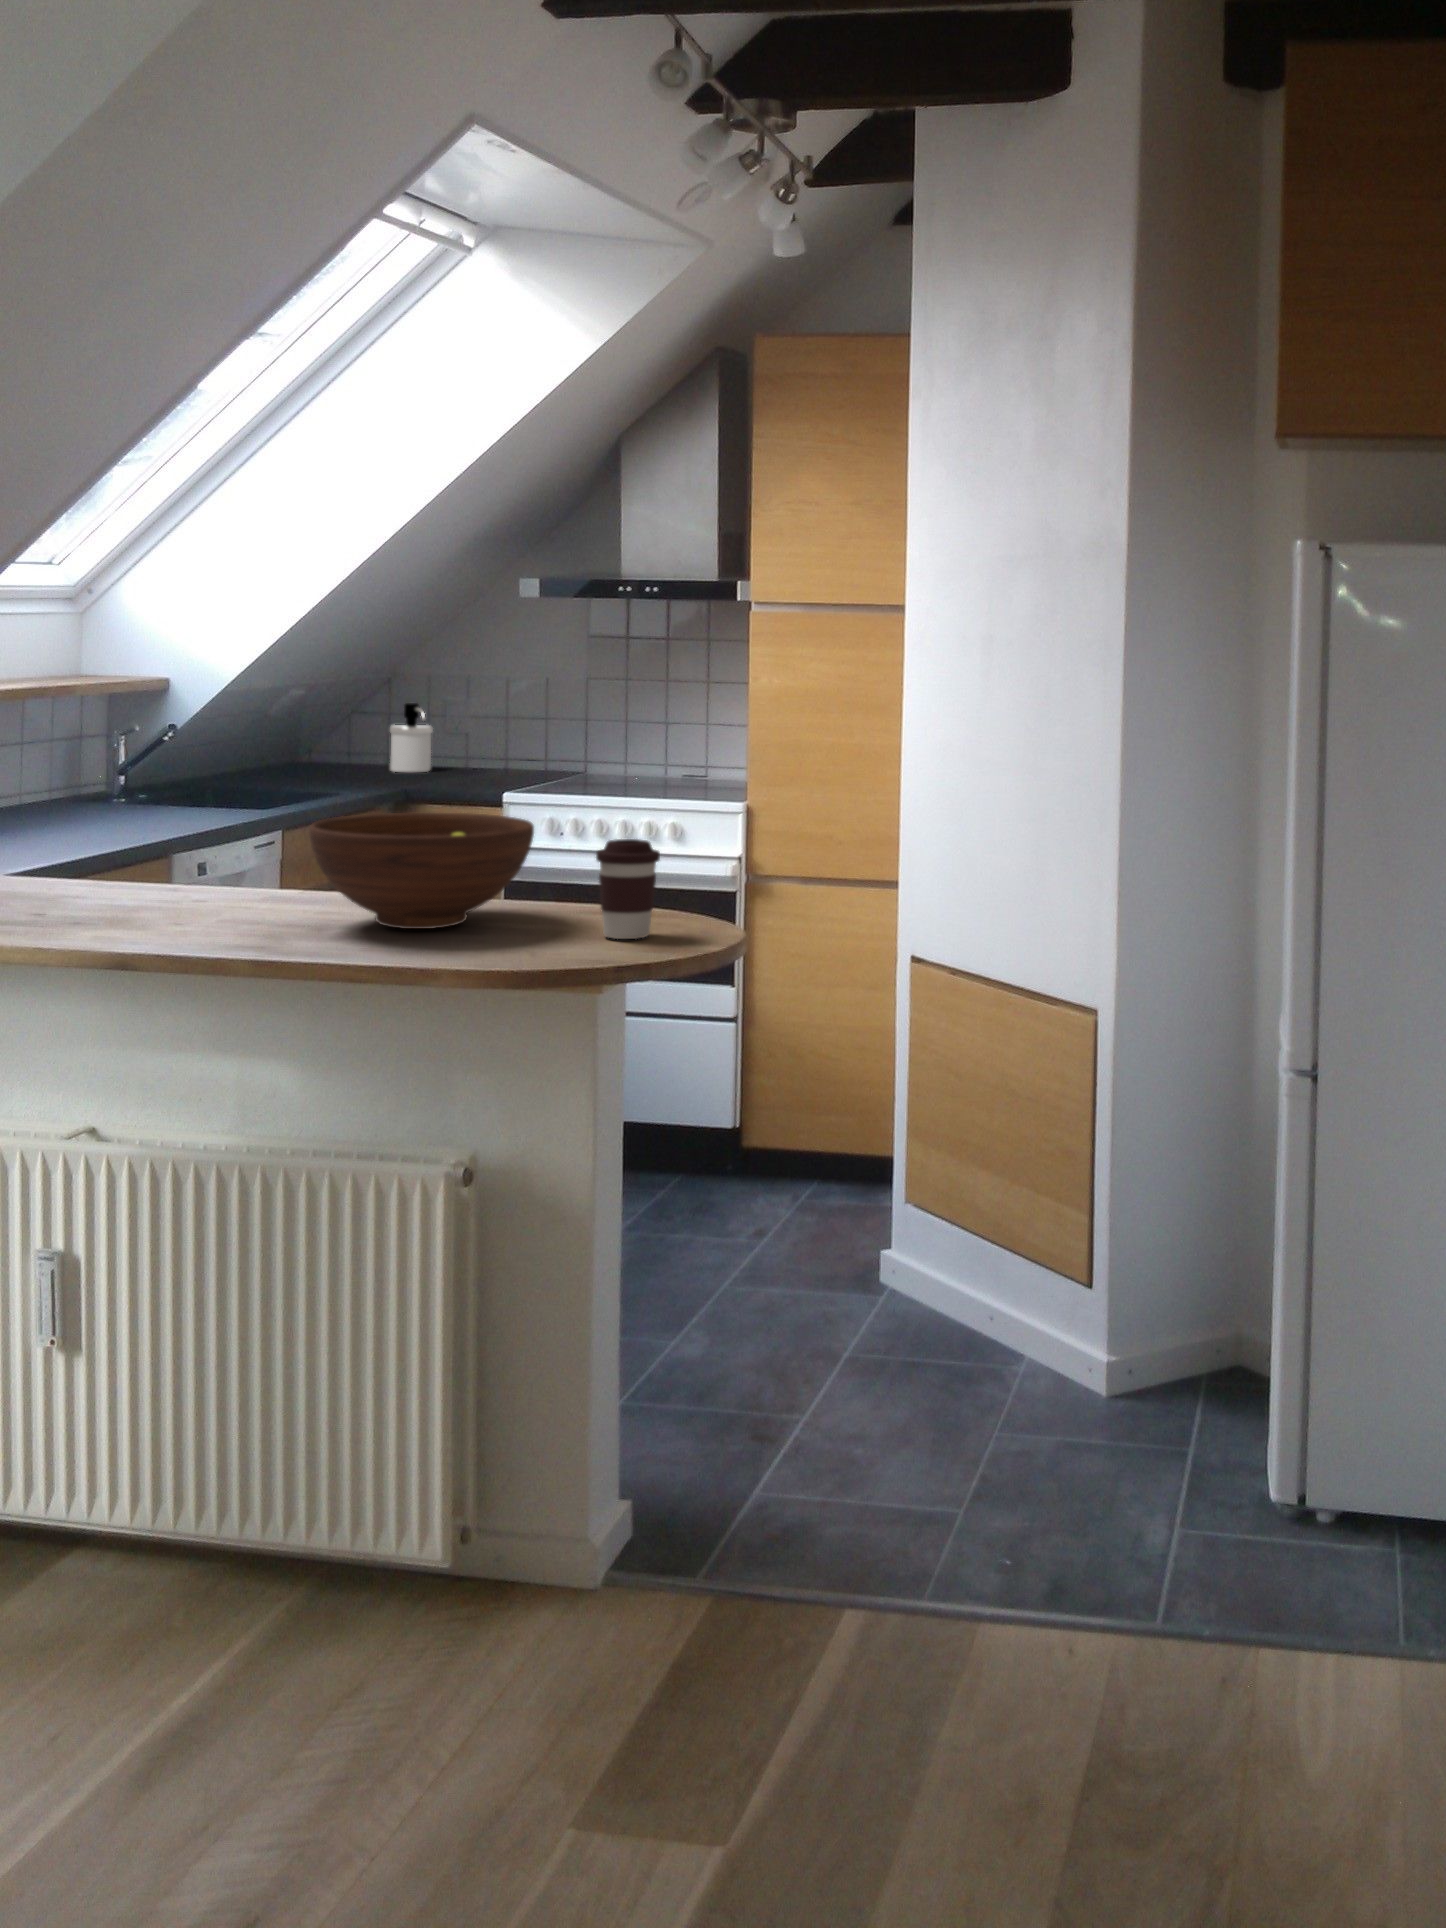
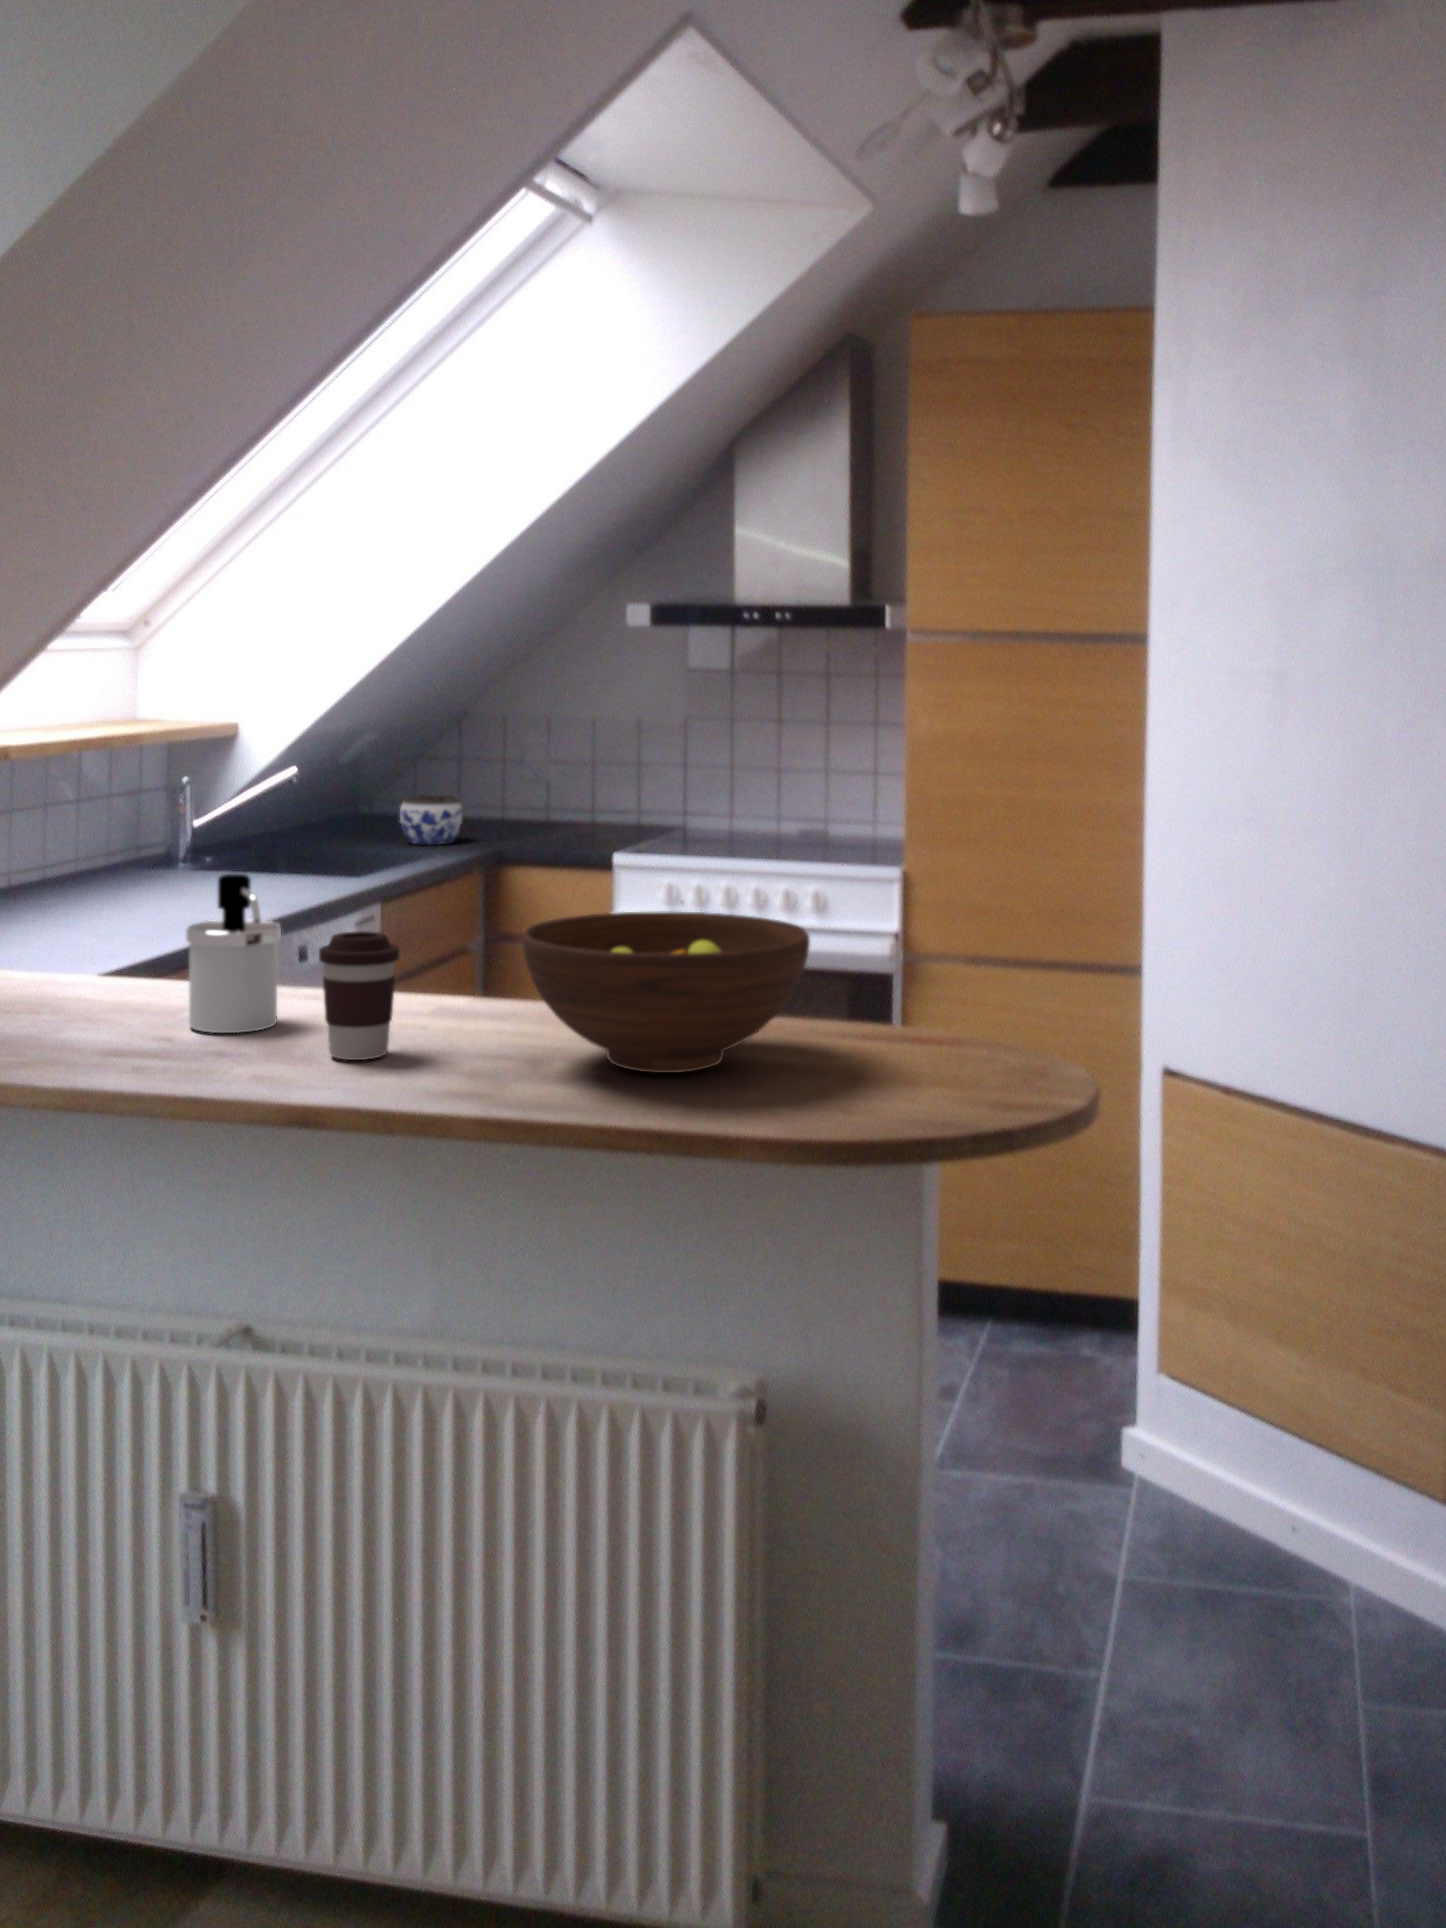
soap dispenser: present [390,703,433,773] -> present [186,874,281,1033]
jar: none [323,741,379,784] -> present [400,795,462,845]
coffee cup: present [596,839,660,939] -> present [319,931,399,1060]

